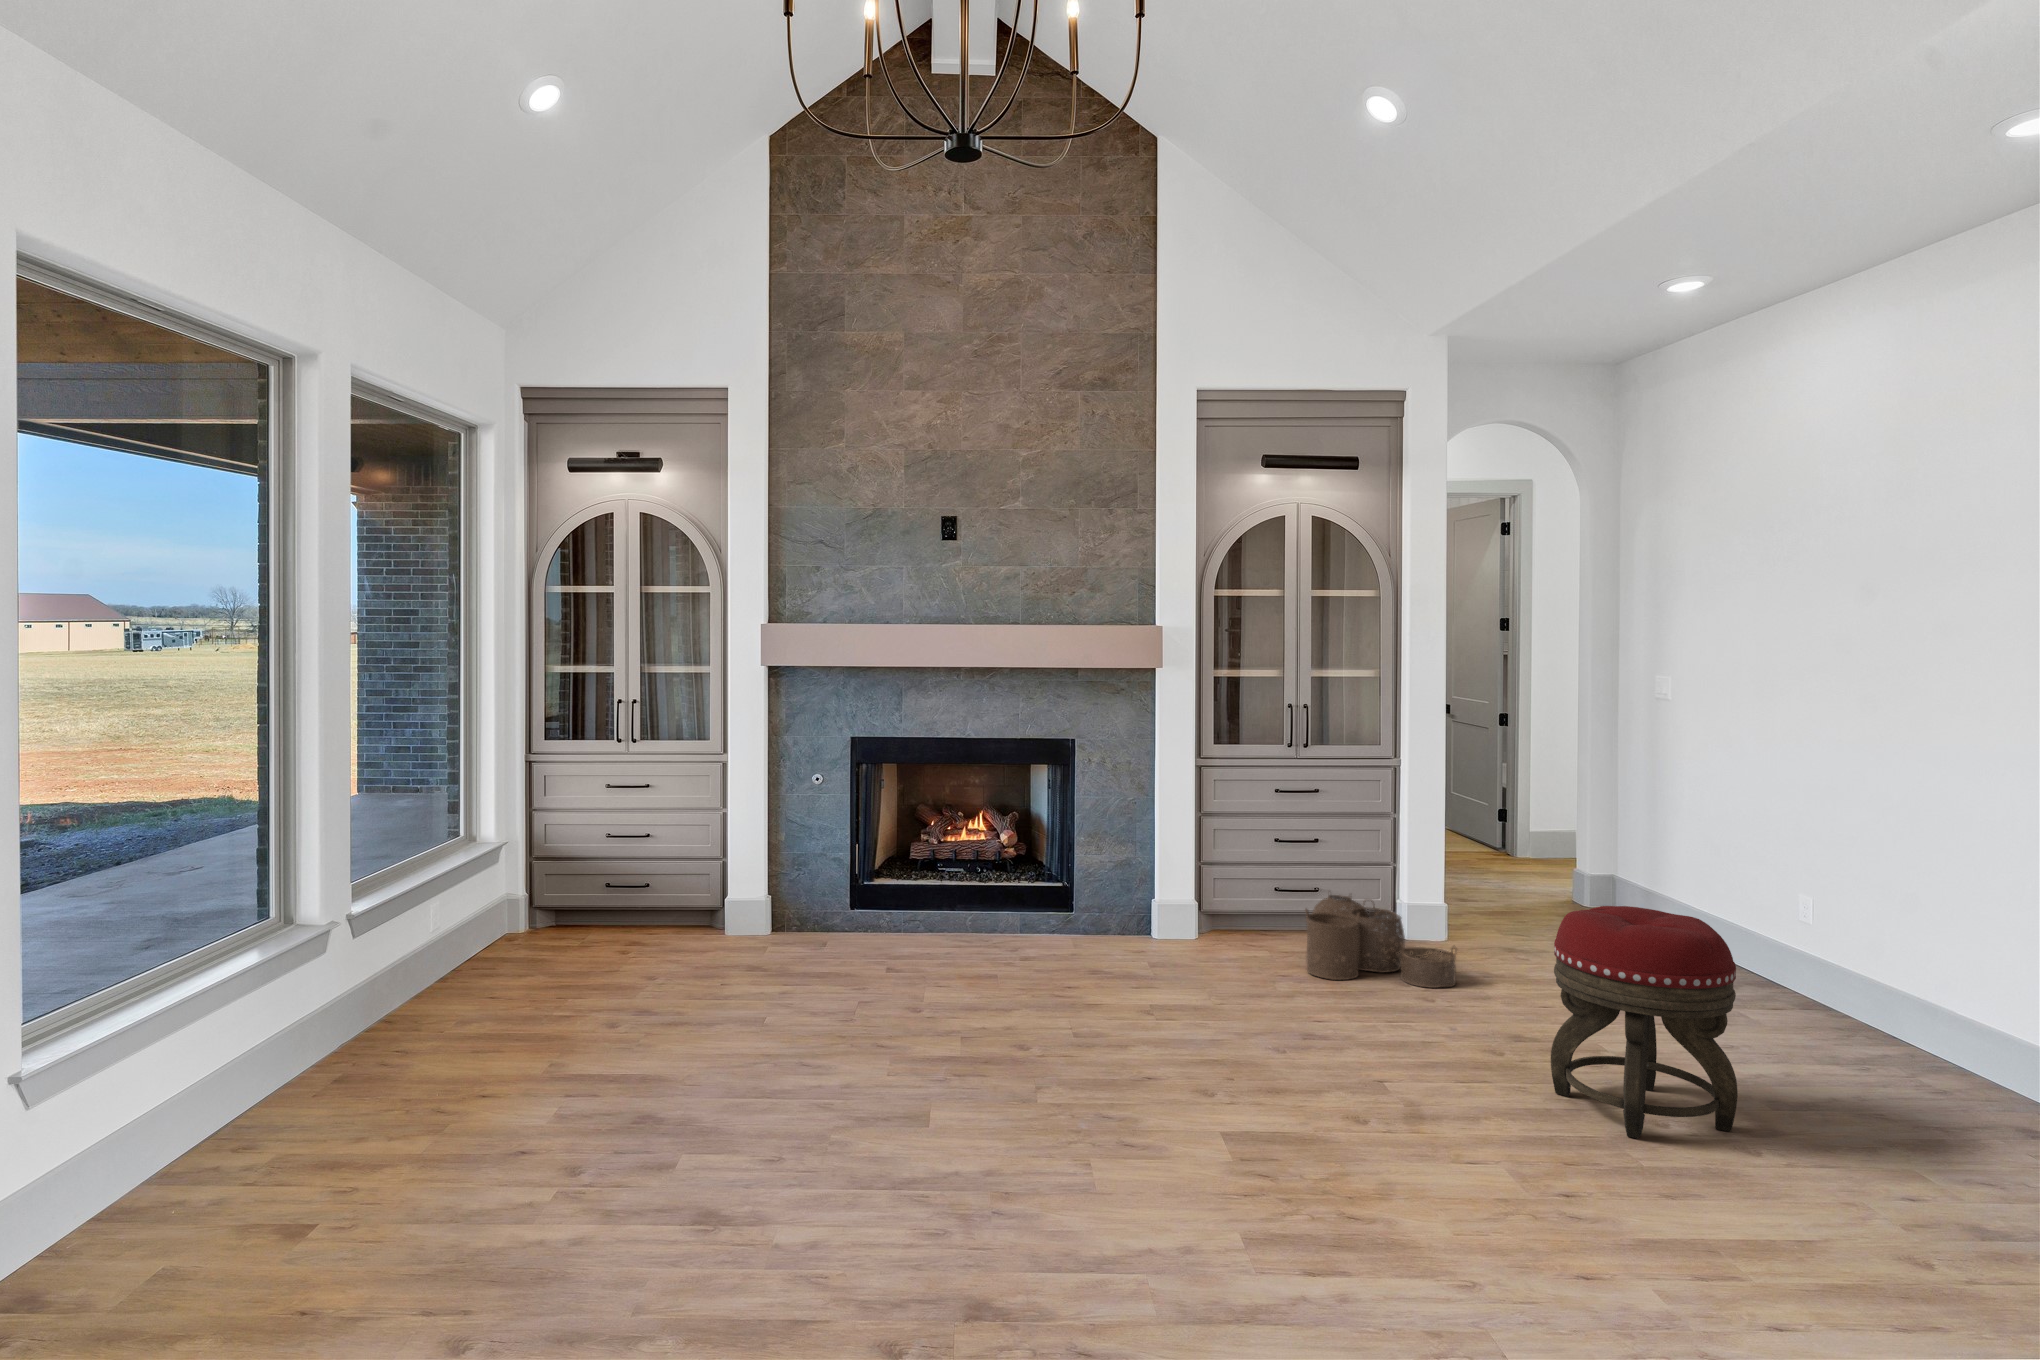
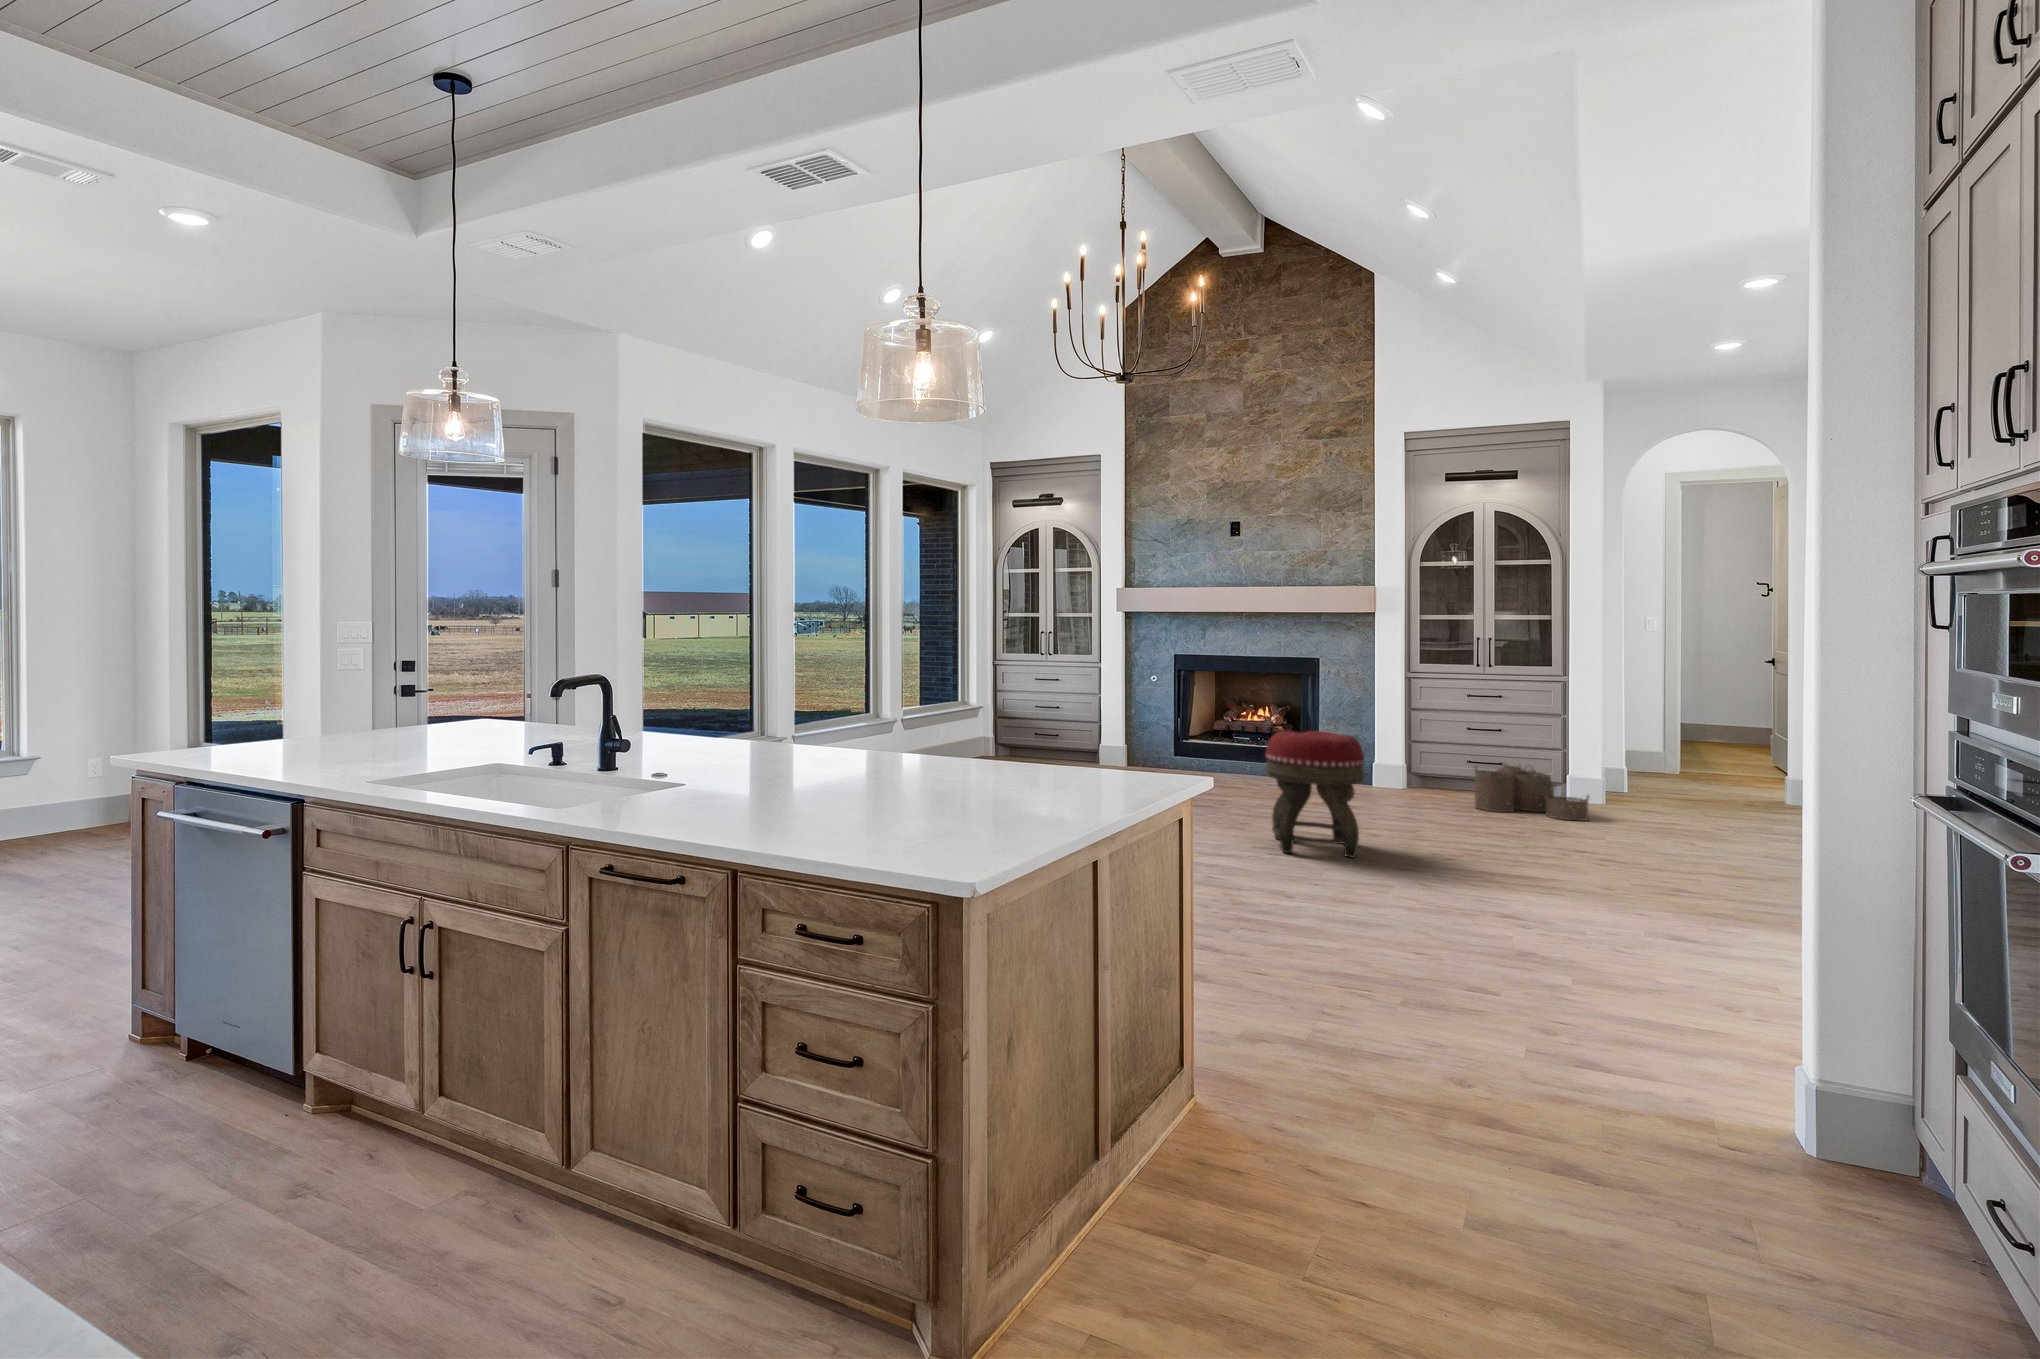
footstool: present [1551,906,1738,1138] -> present [1266,731,1365,858]

